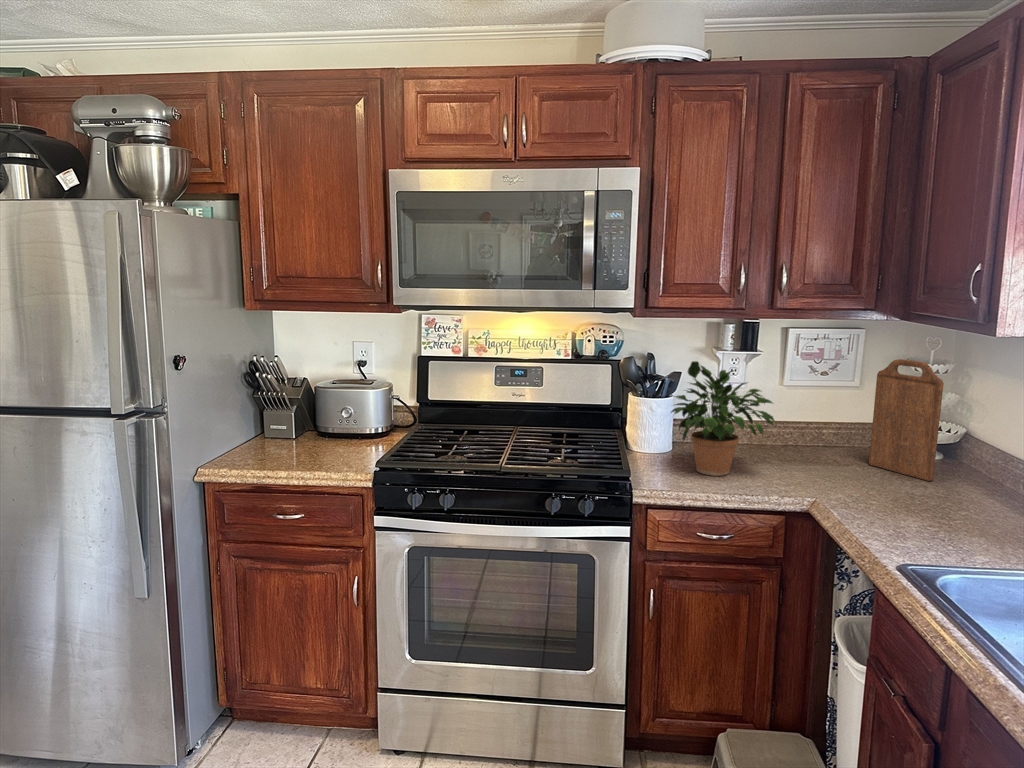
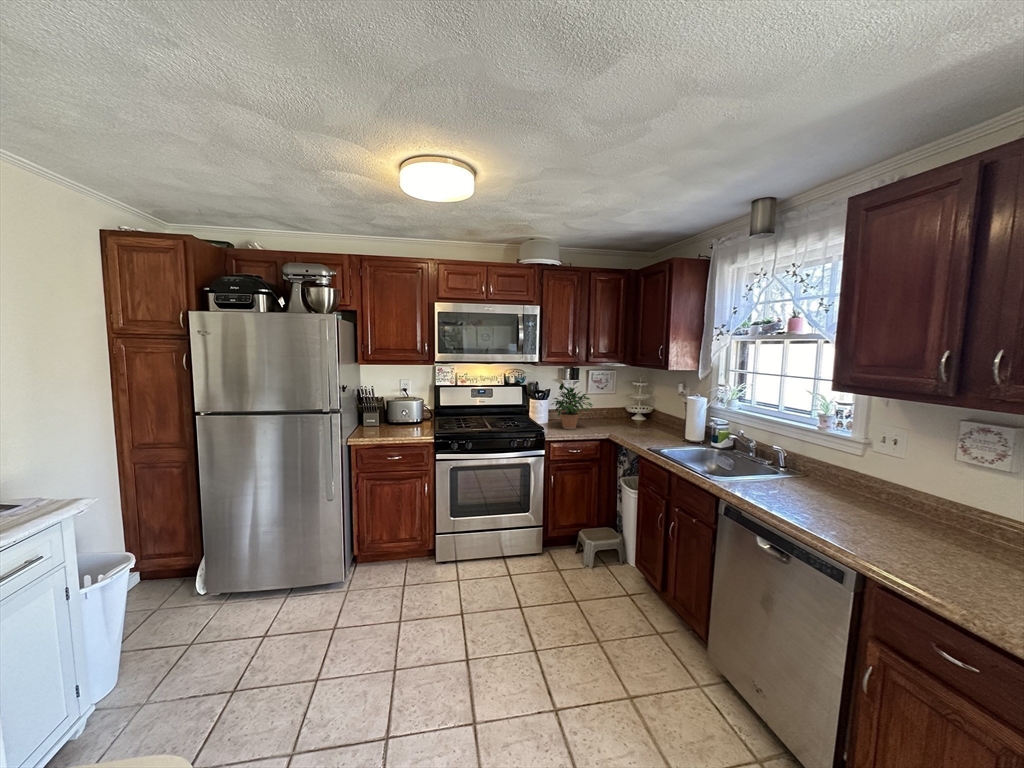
cutting board: present [869,359,944,481] -> none [623,381,648,427]

